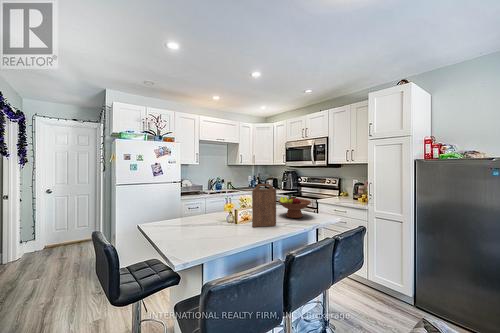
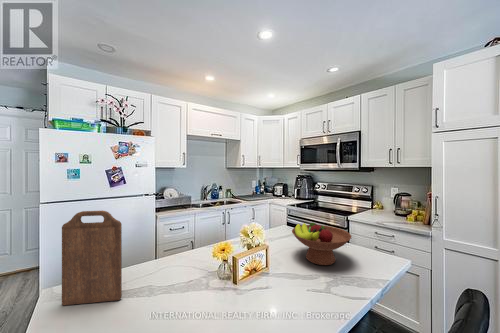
cutting board: present [252,184,276,227] -> present [62,211,122,305]

